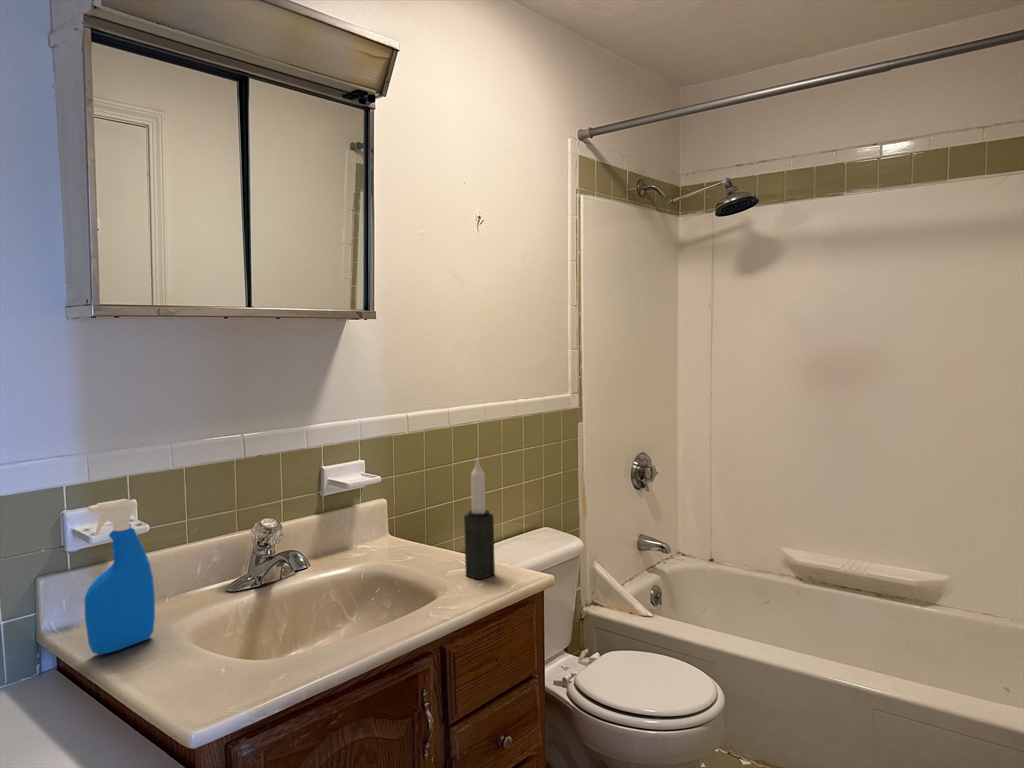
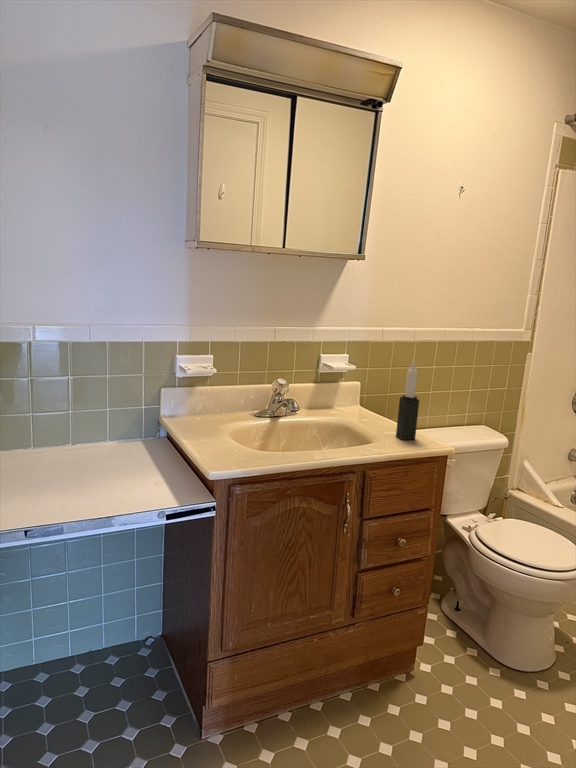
spray bottle: present [85,499,155,655] -> none [180,352,214,431]

